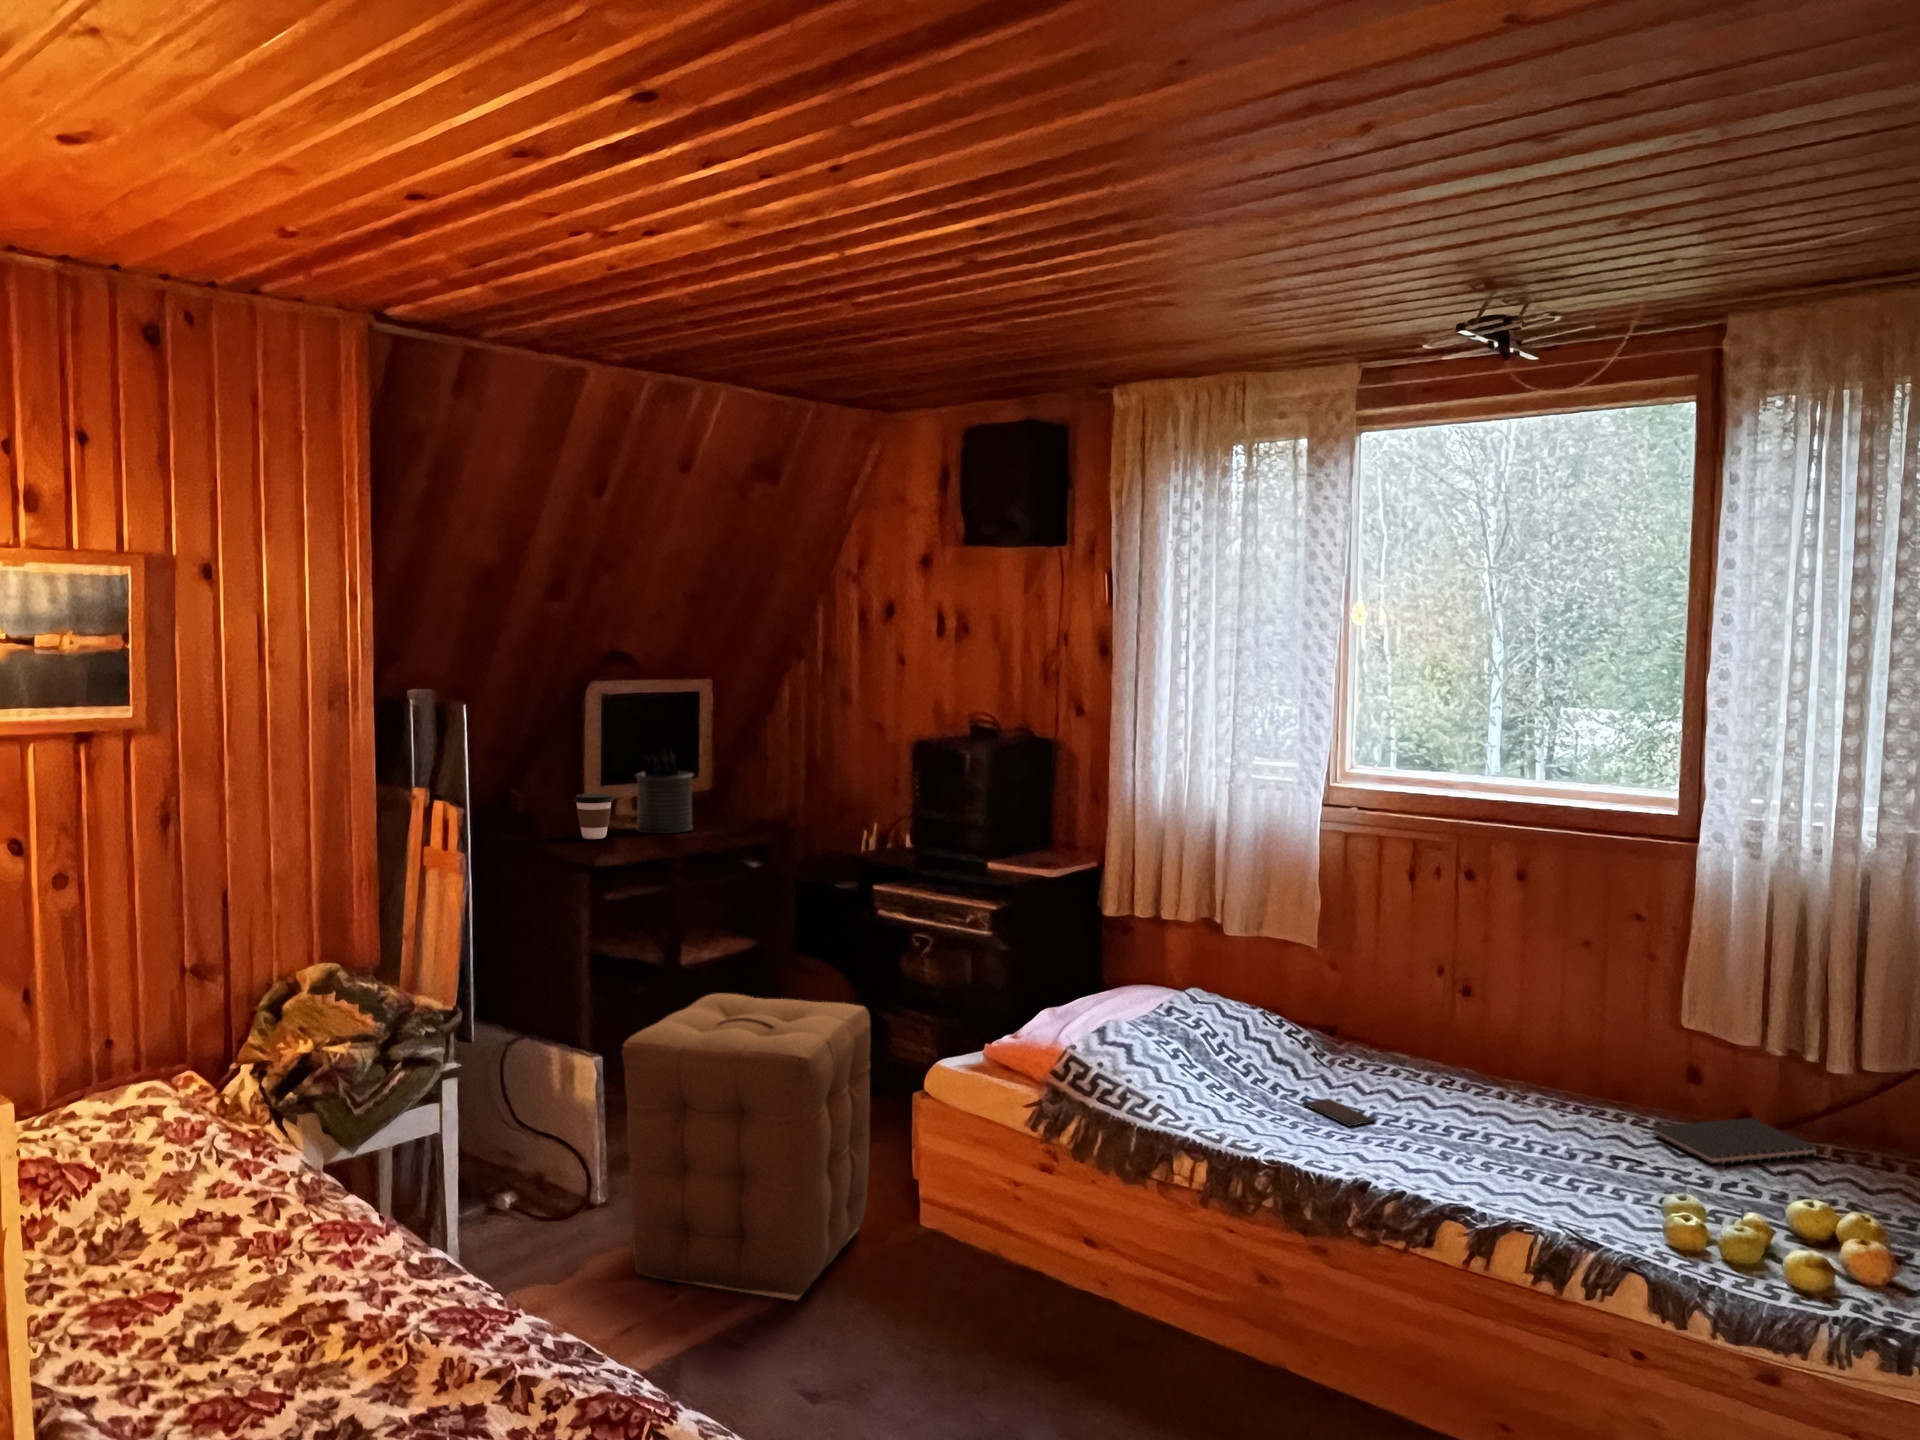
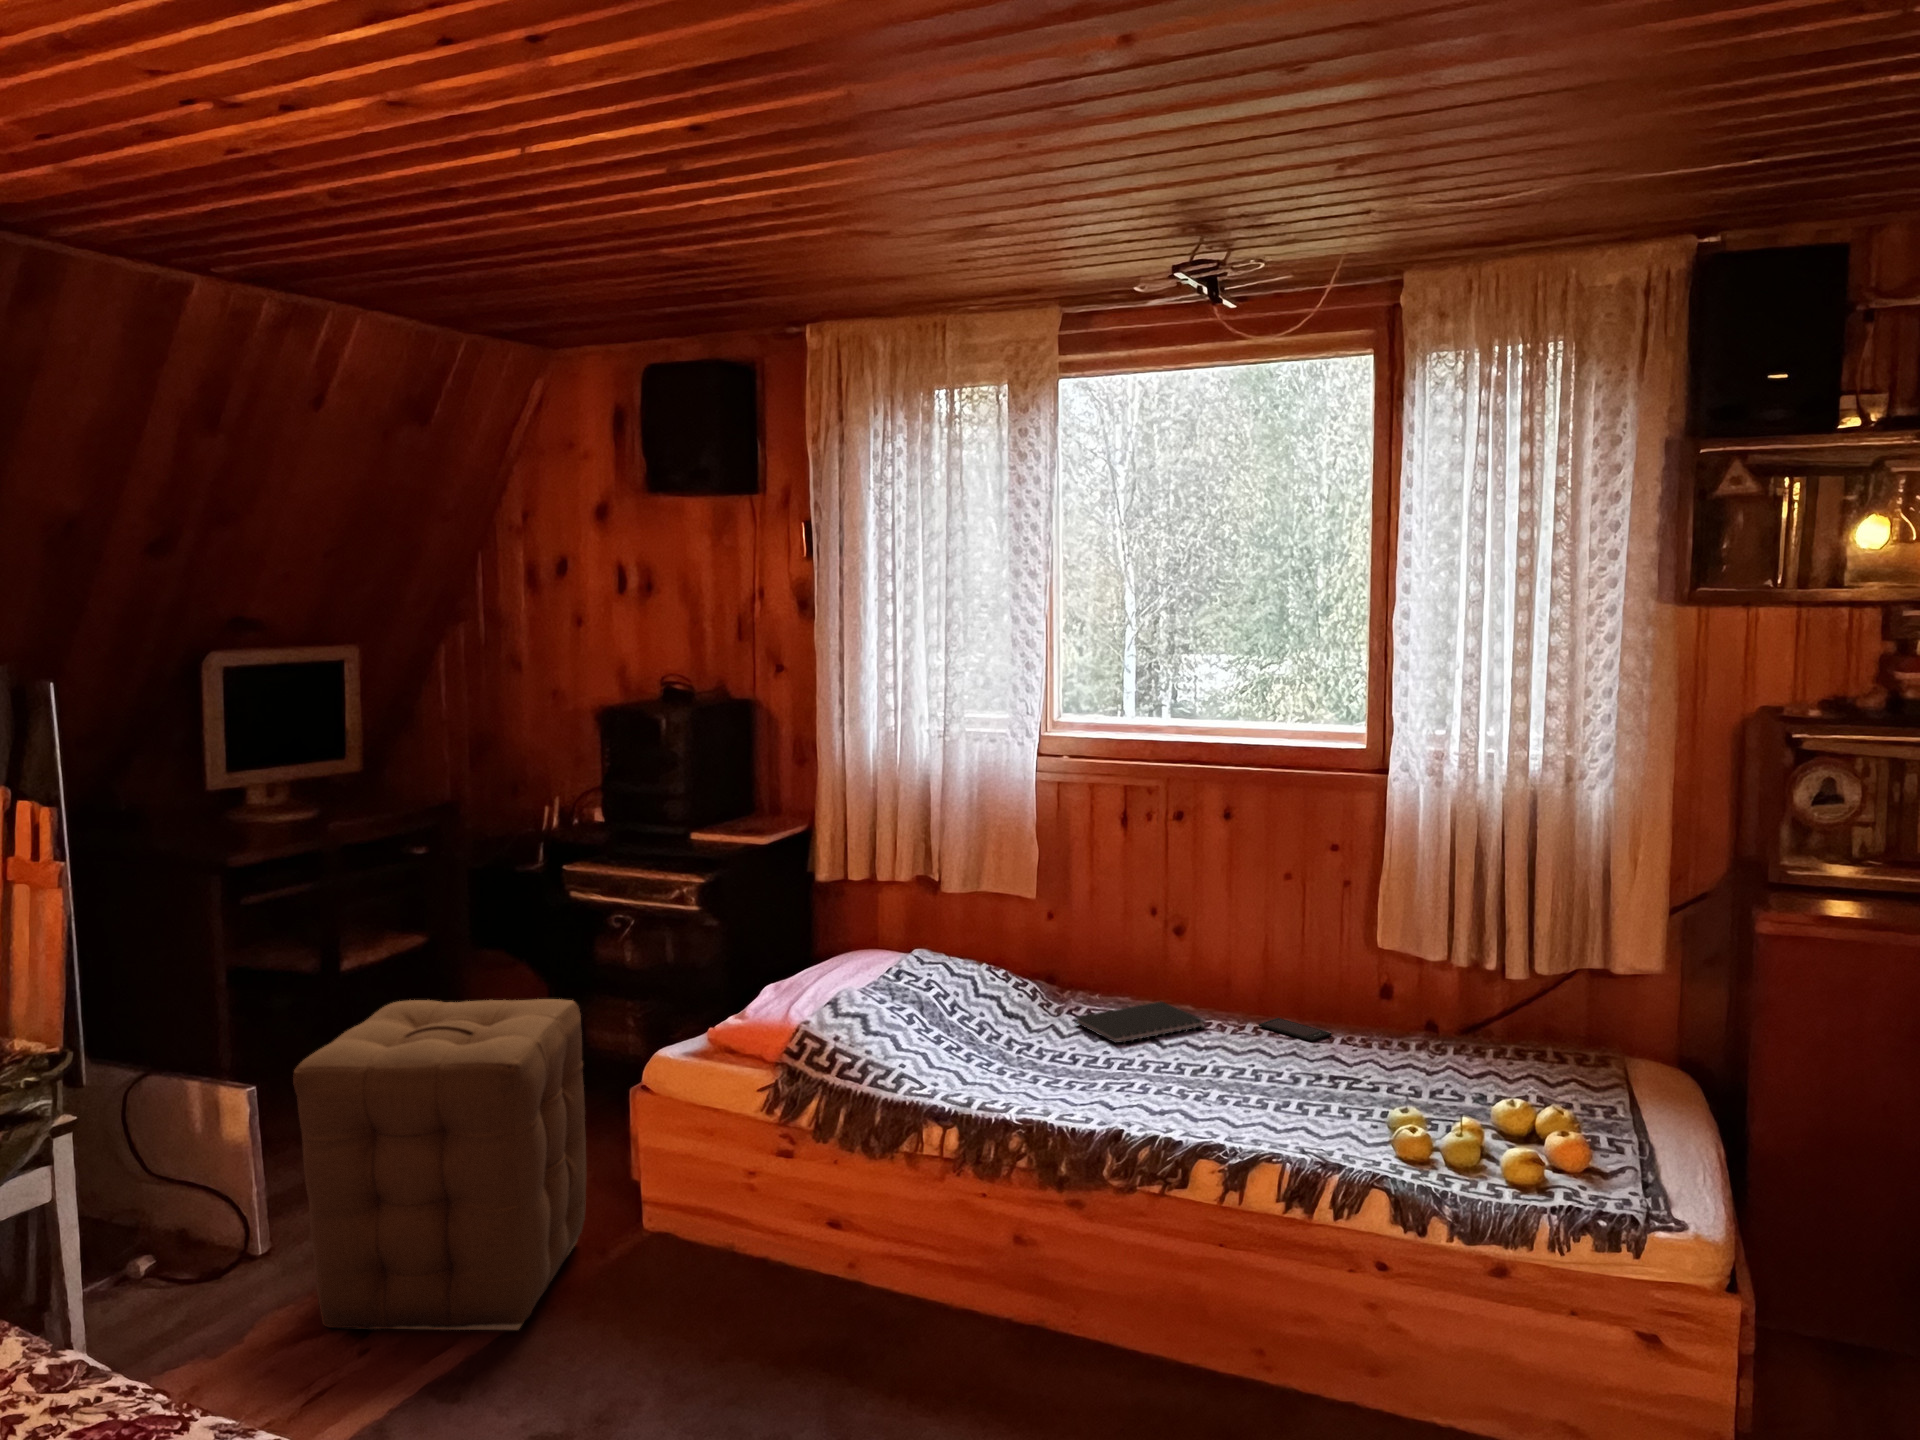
pen holder: present [636,751,693,833] -> none [279,729,352,826]
coffee cup: present [574,793,614,839] -> none [206,785,255,838]
smartphone: present [1303,1098,1375,1126] -> present [1259,1018,1332,1042]
notebook: present [1651,1118,1818,1166] -> present [1075,1001,1205,1044]

